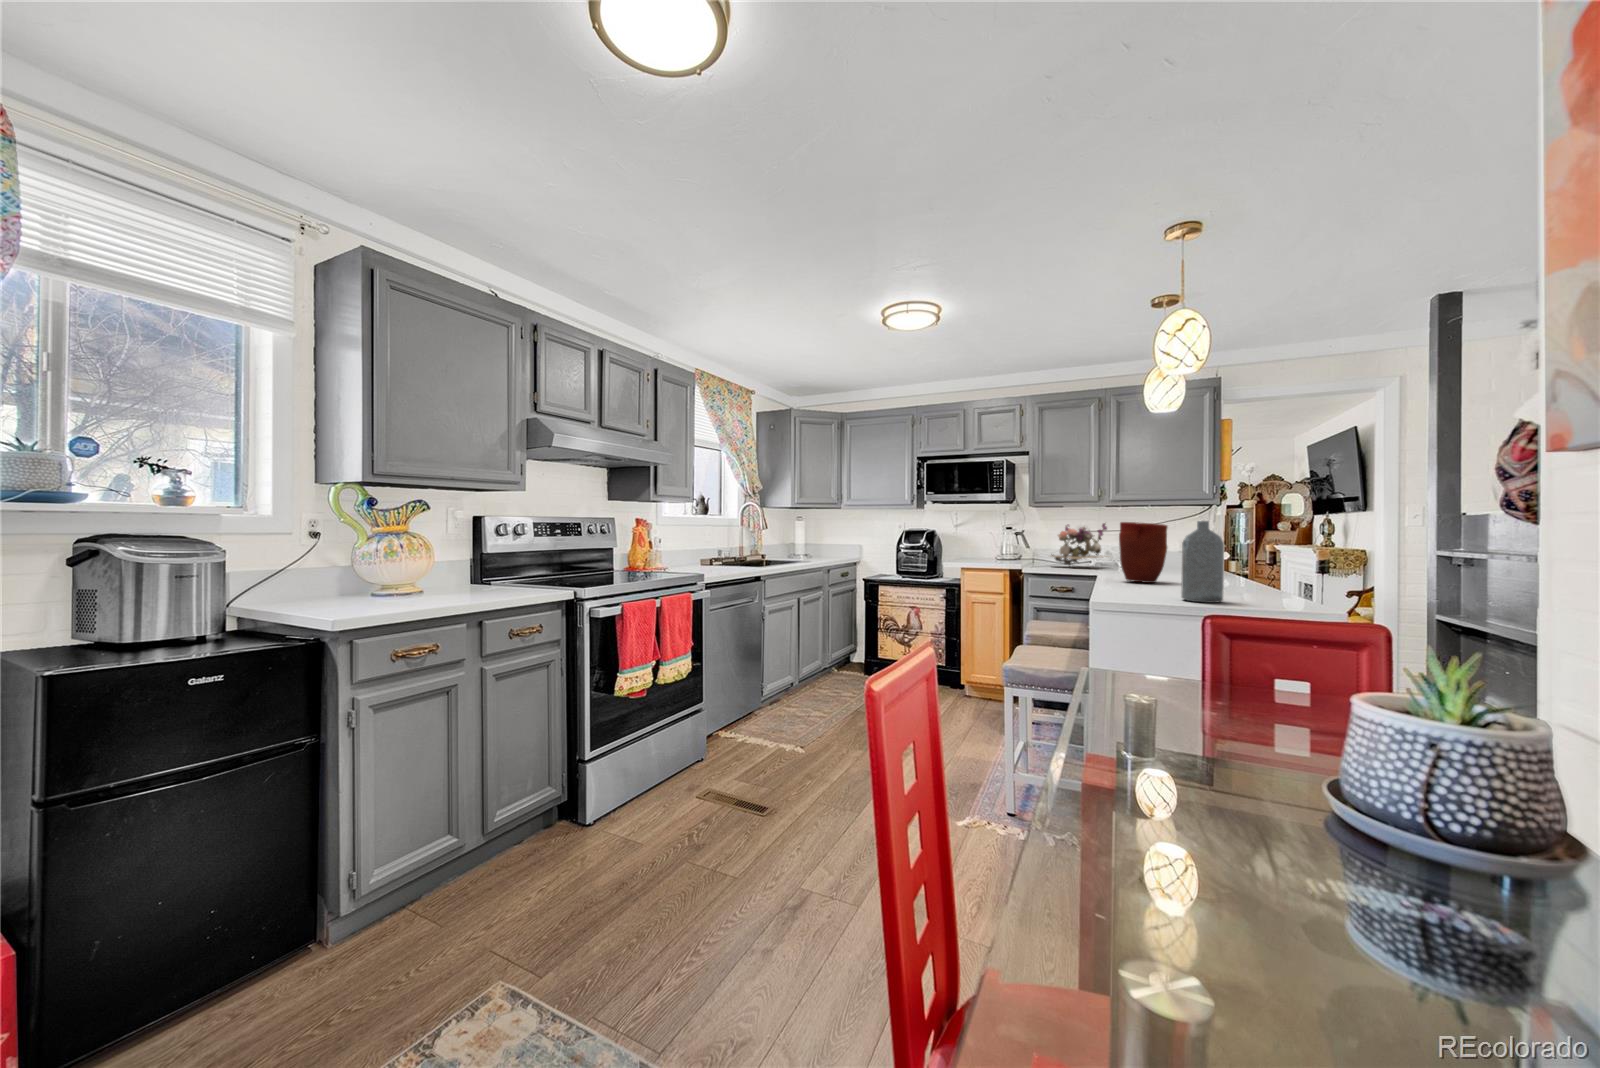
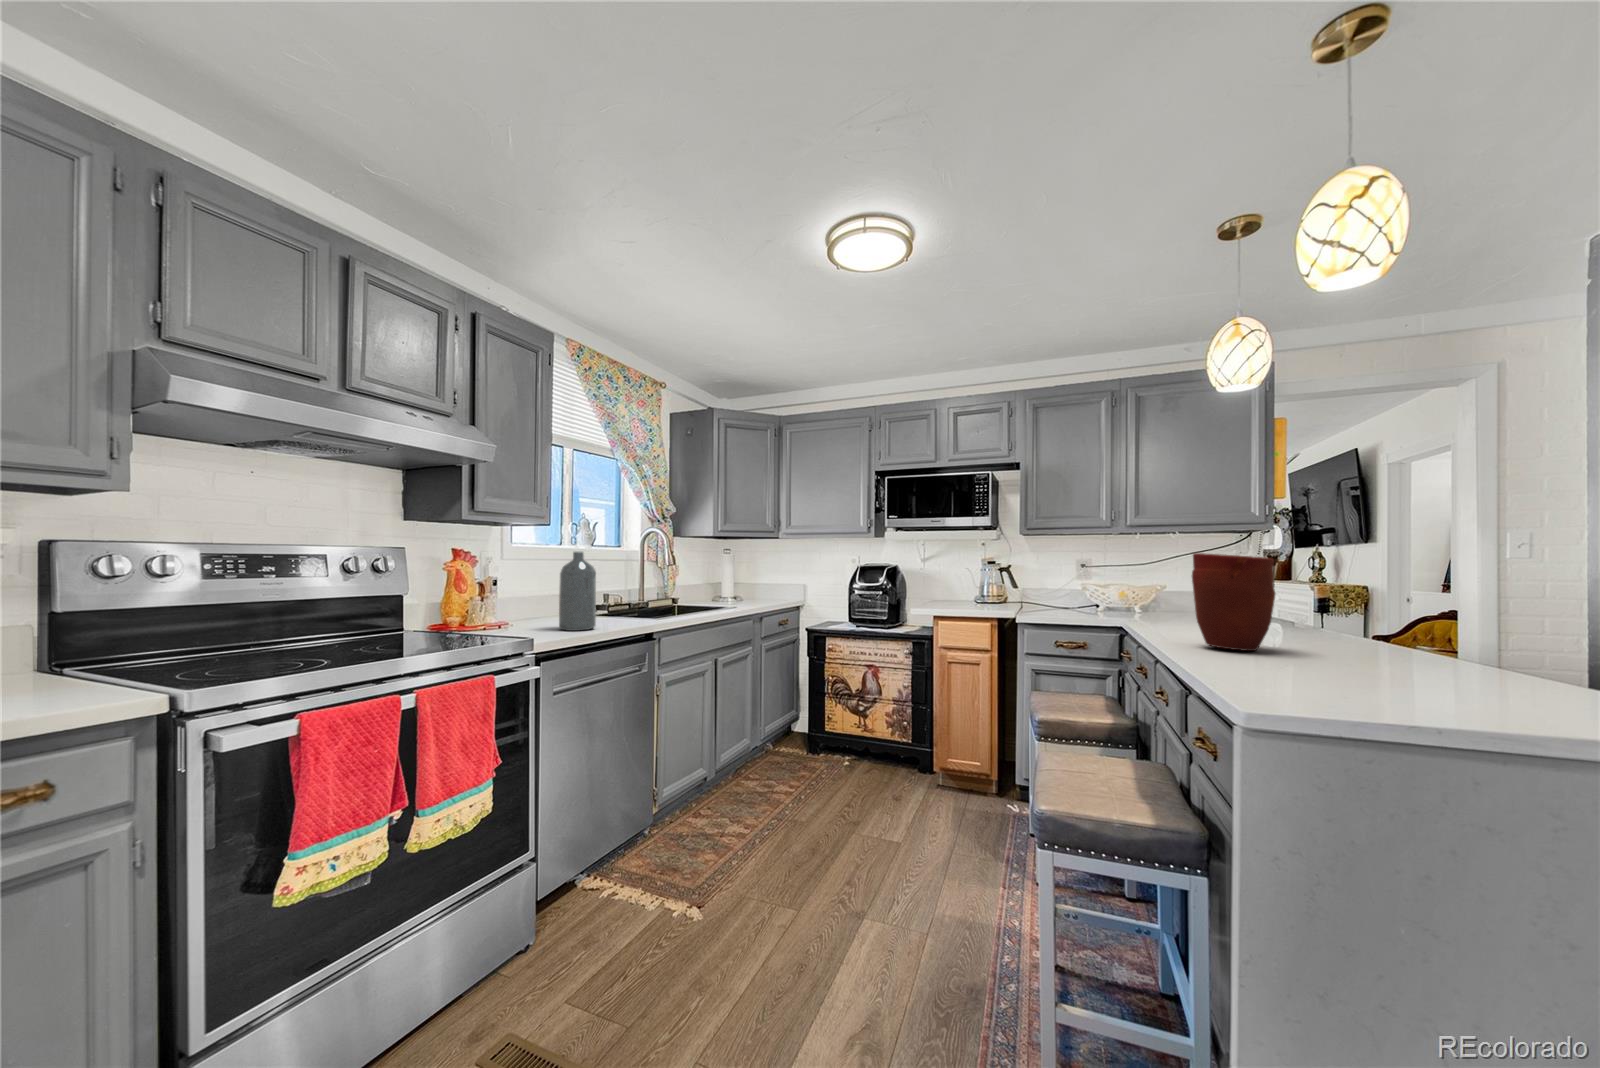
bottle: present [1181,521,1224,603] -> present [559,552,596,631]
flower arrangement: present [1051,523,1107,565] -> none [1048,554,1136,615]

